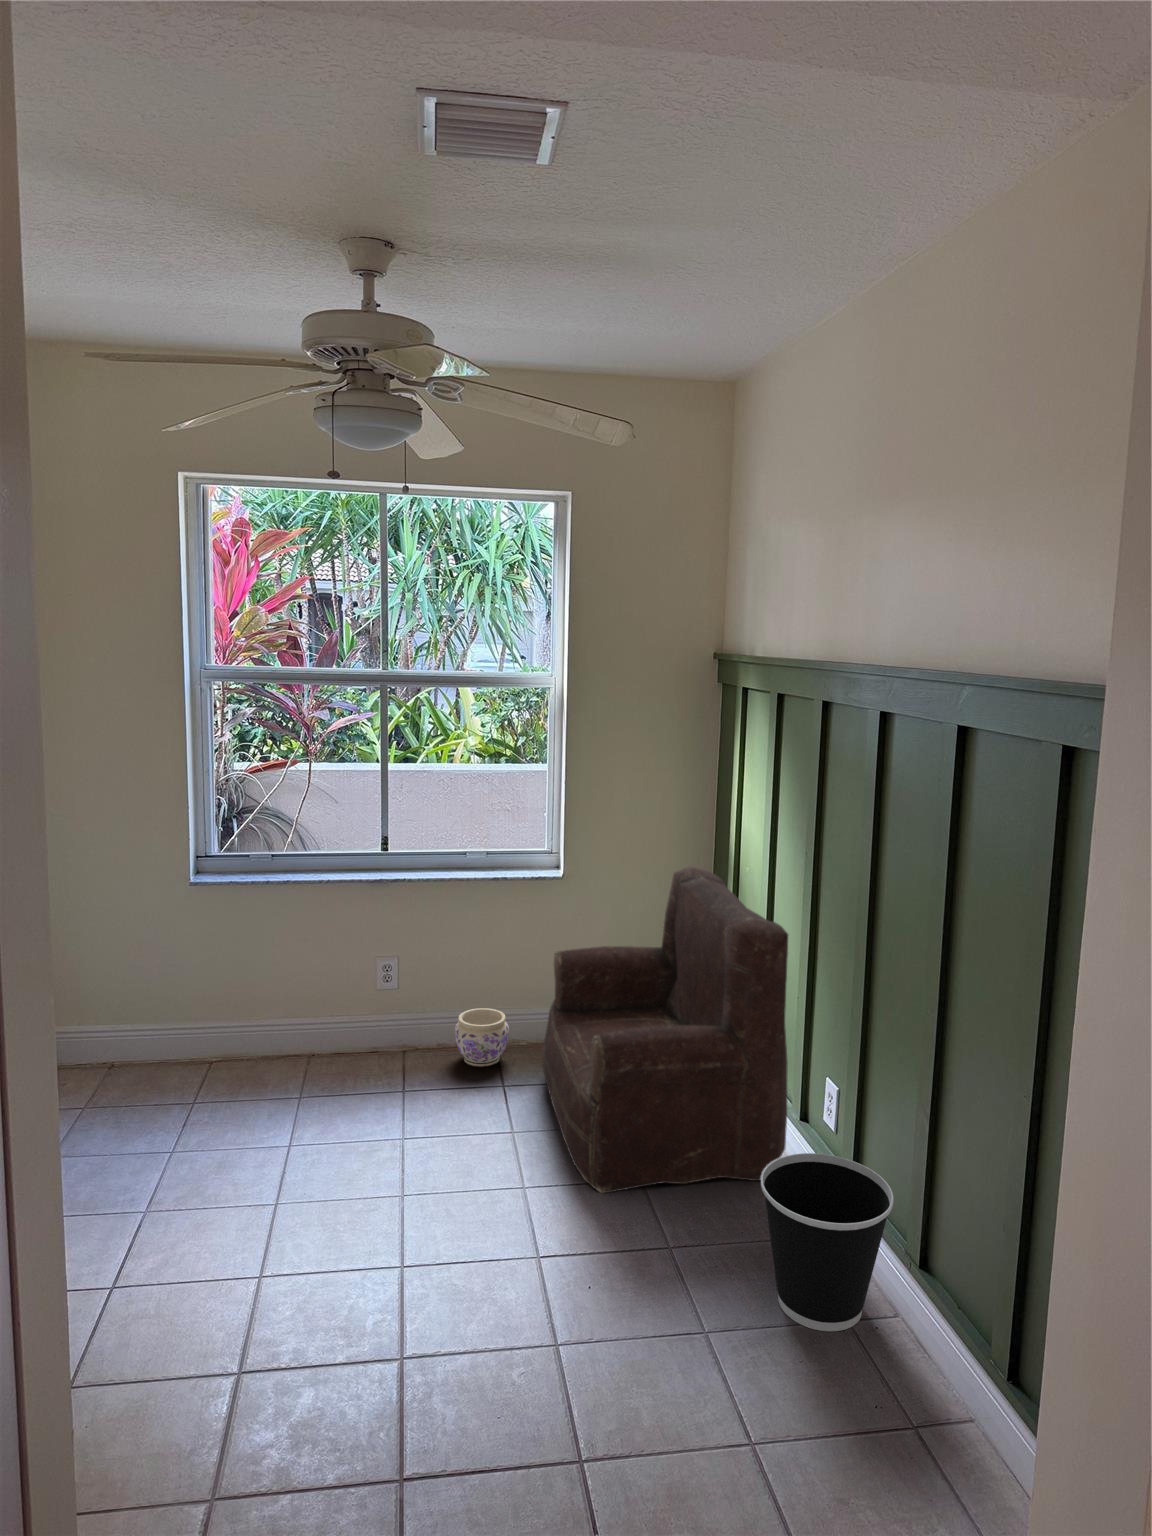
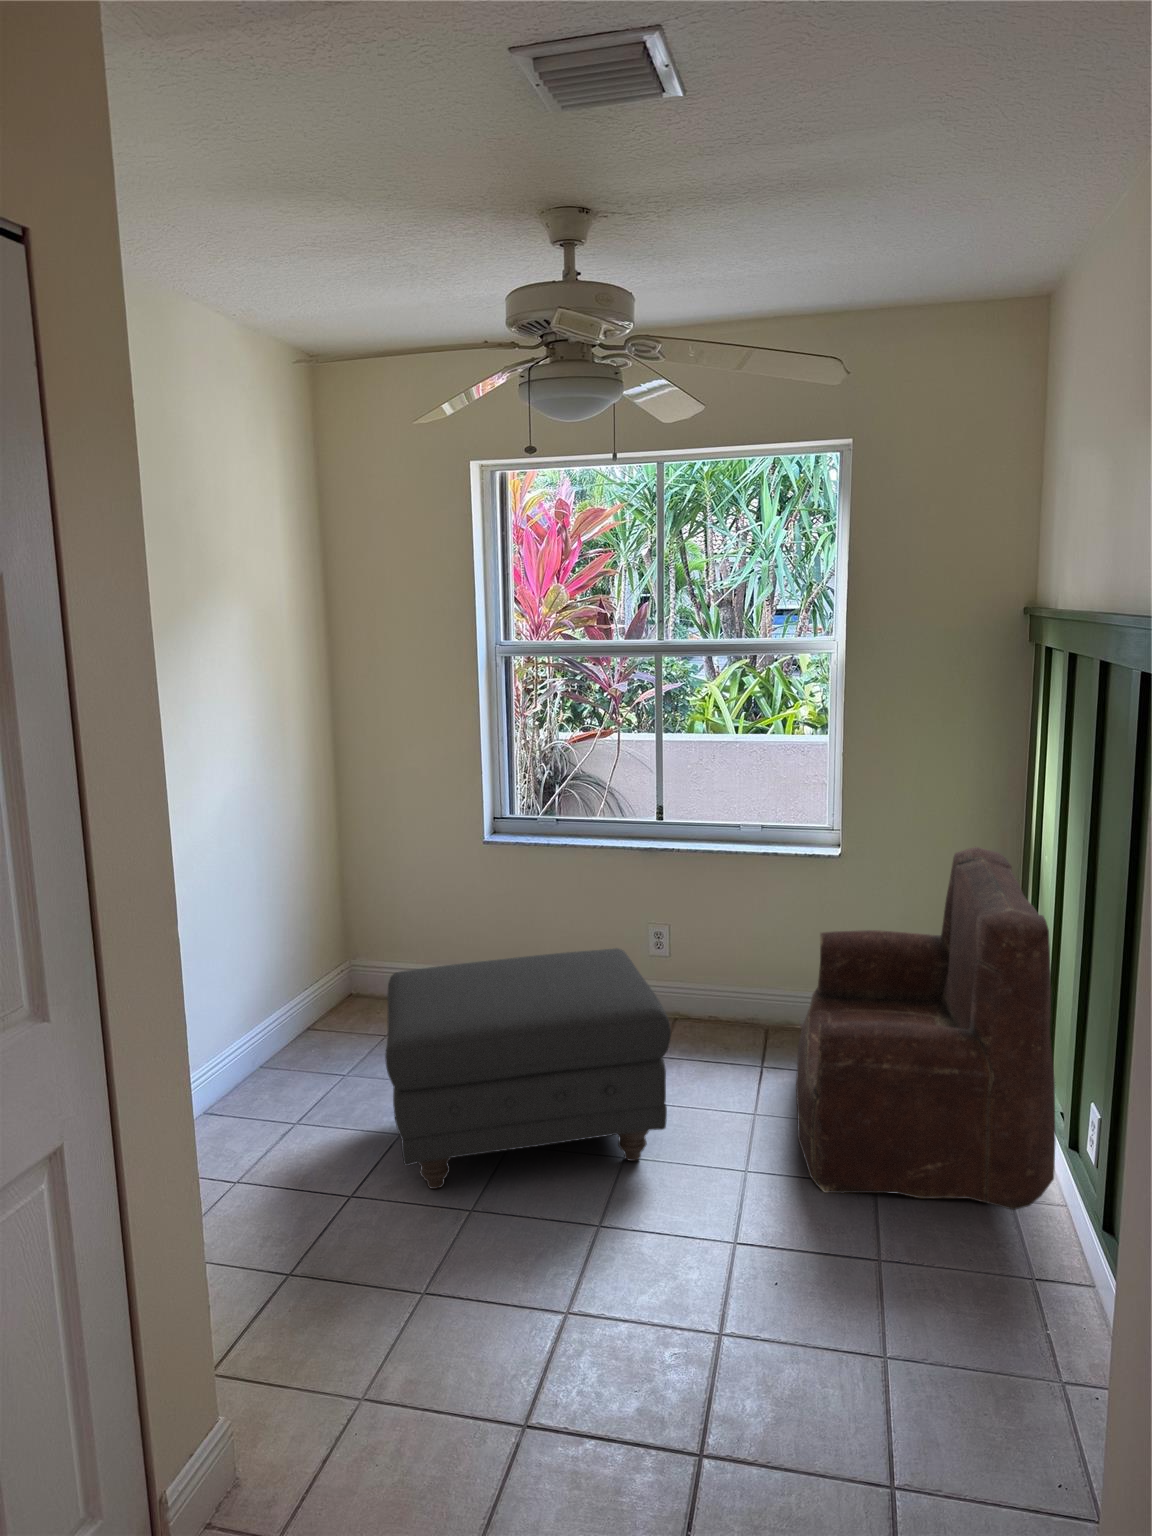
ottoman: none [127,981,458,1260] -> present [385,948,671,1189]
planter: present [455,1008,509,1067] -> none [721,985,777,1046]
wastebasket: present [761,1153,894,1331] -> none [959,1184,1124,1395]

